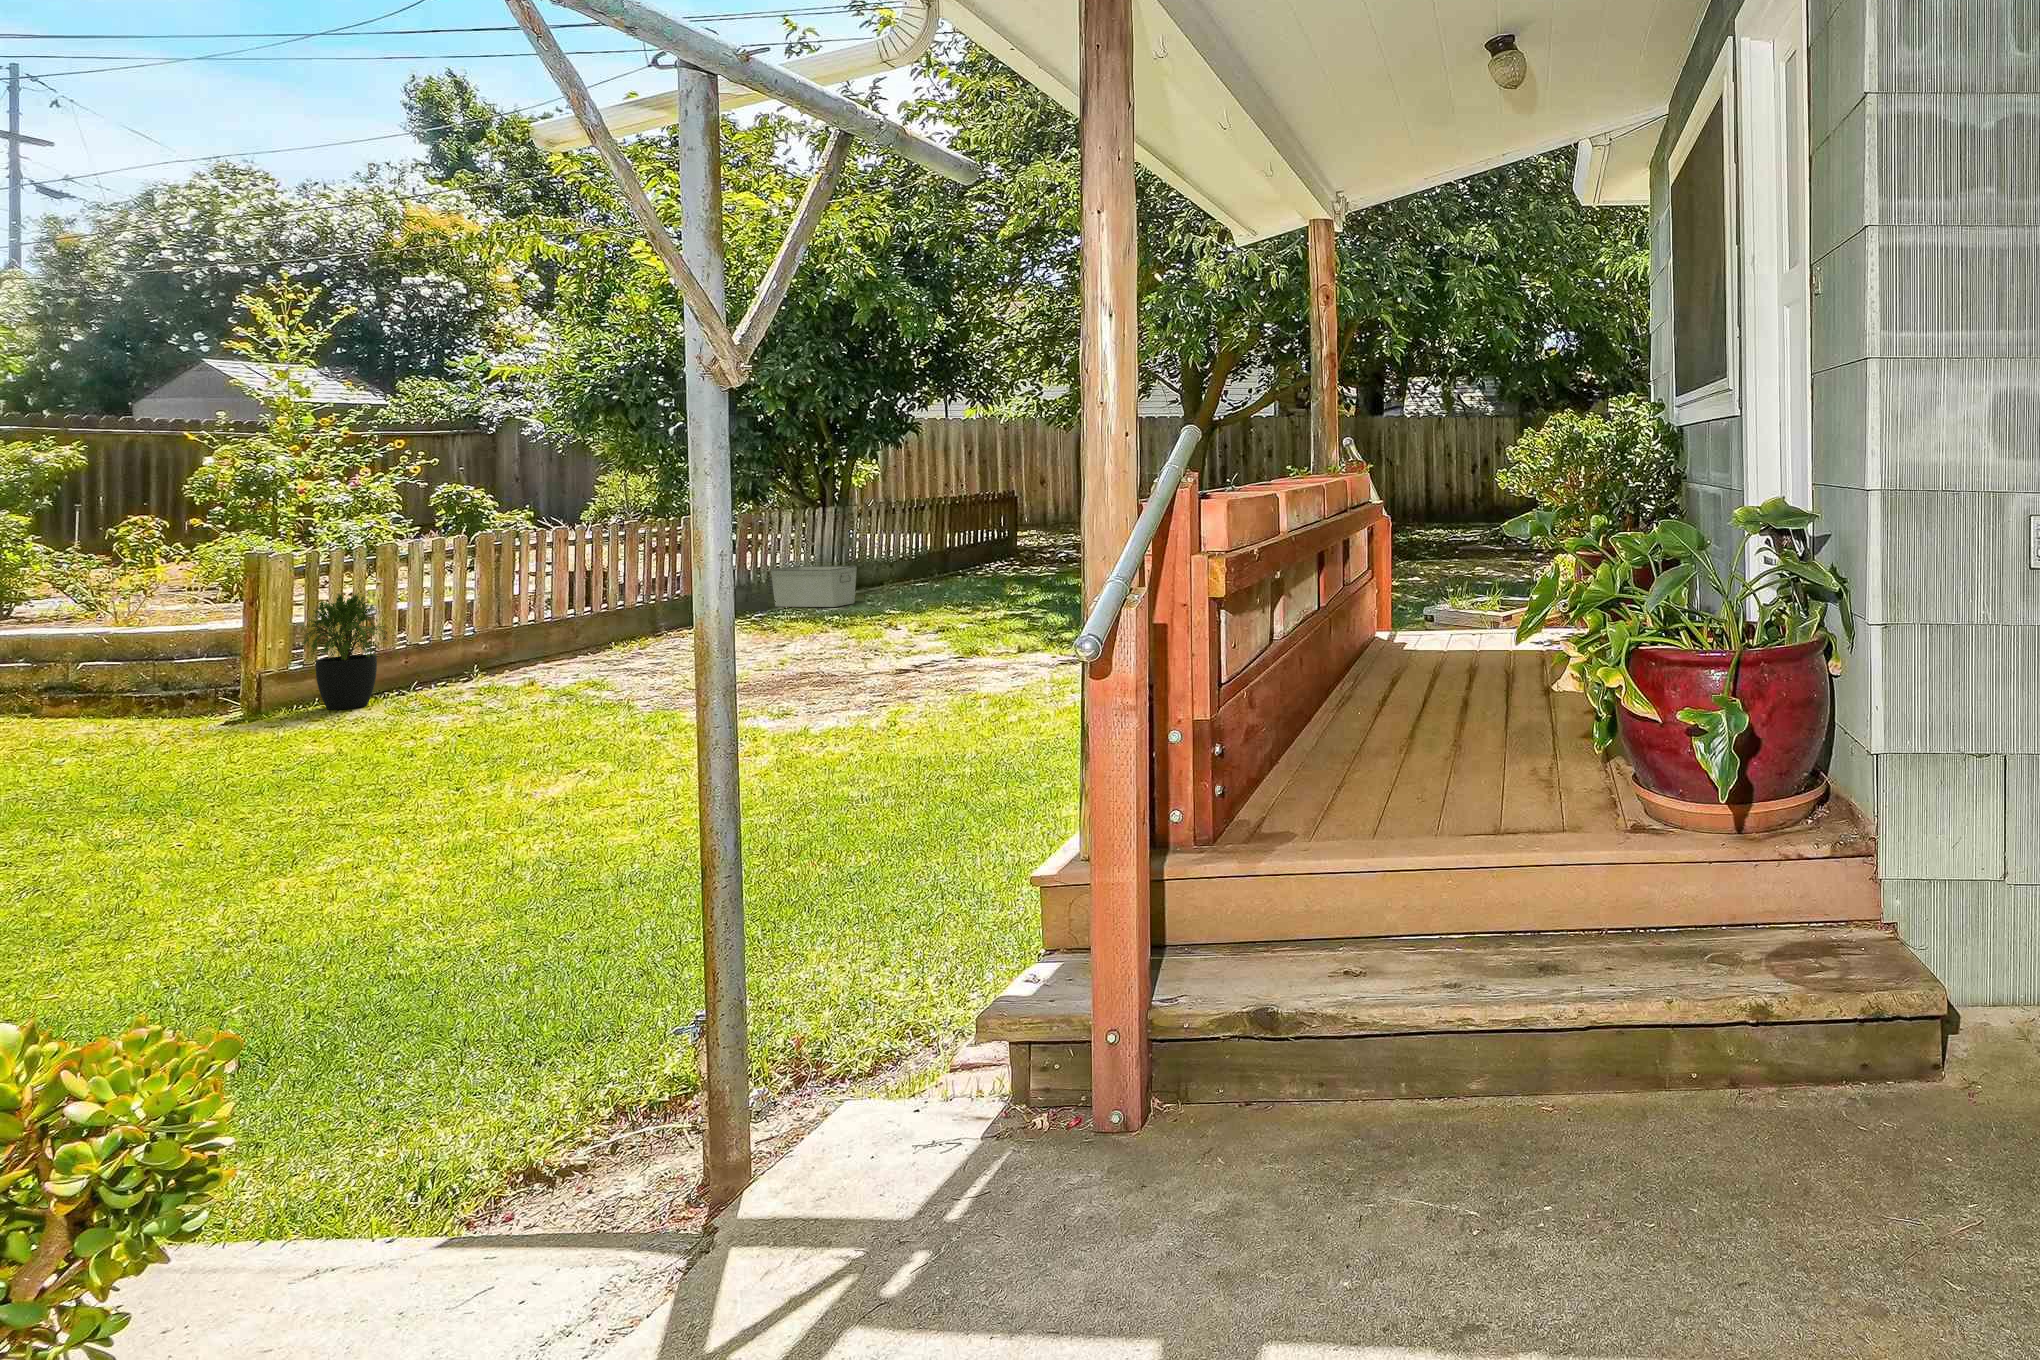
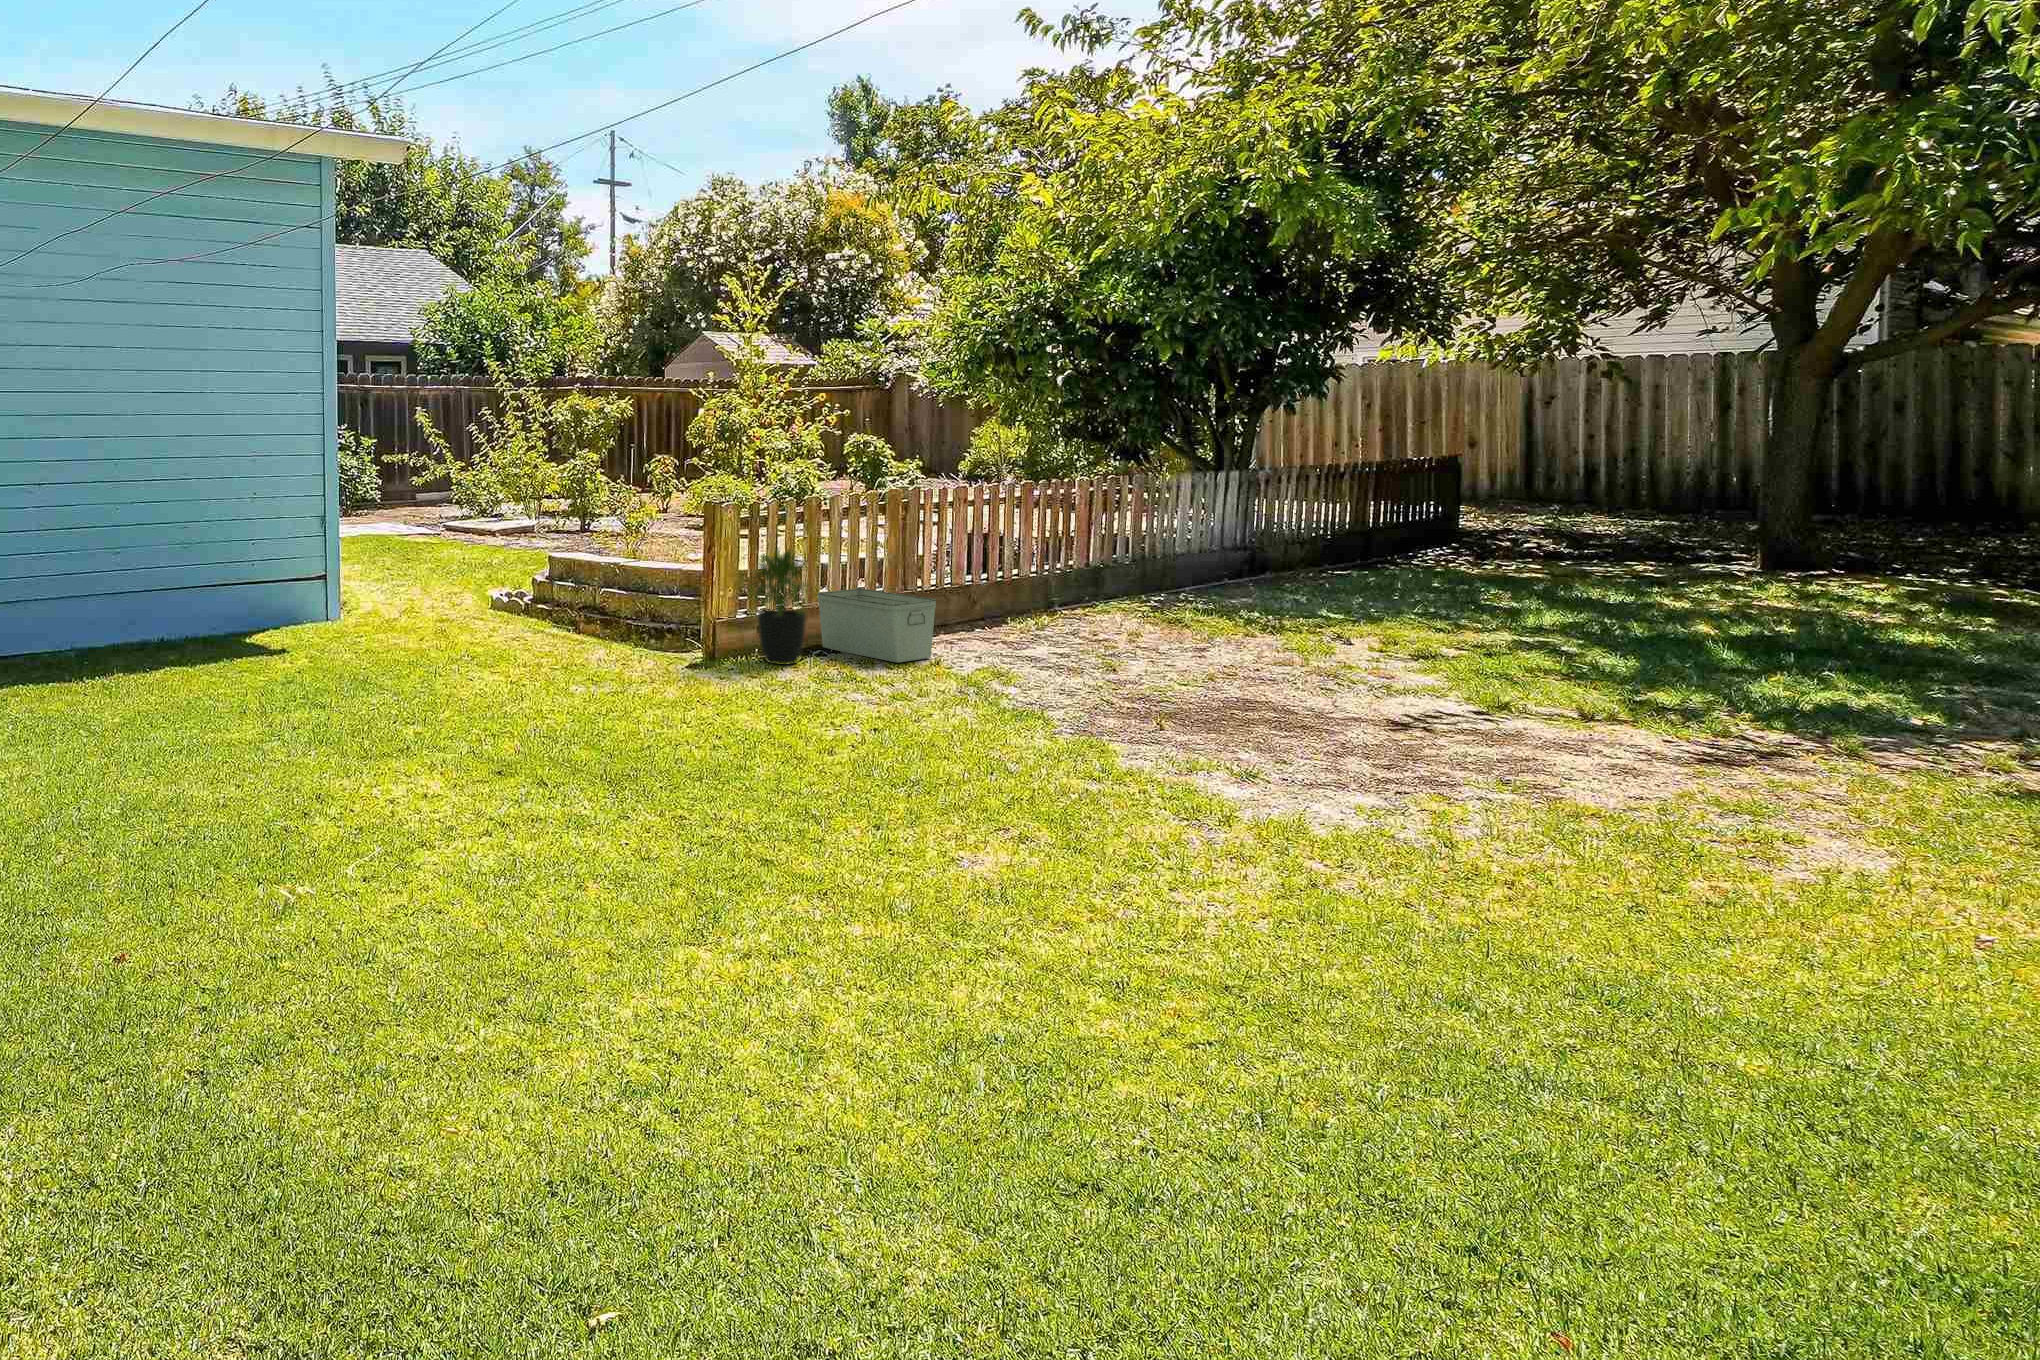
storage bin: present [771,566,857,607] -> present [818,588,936,663]

